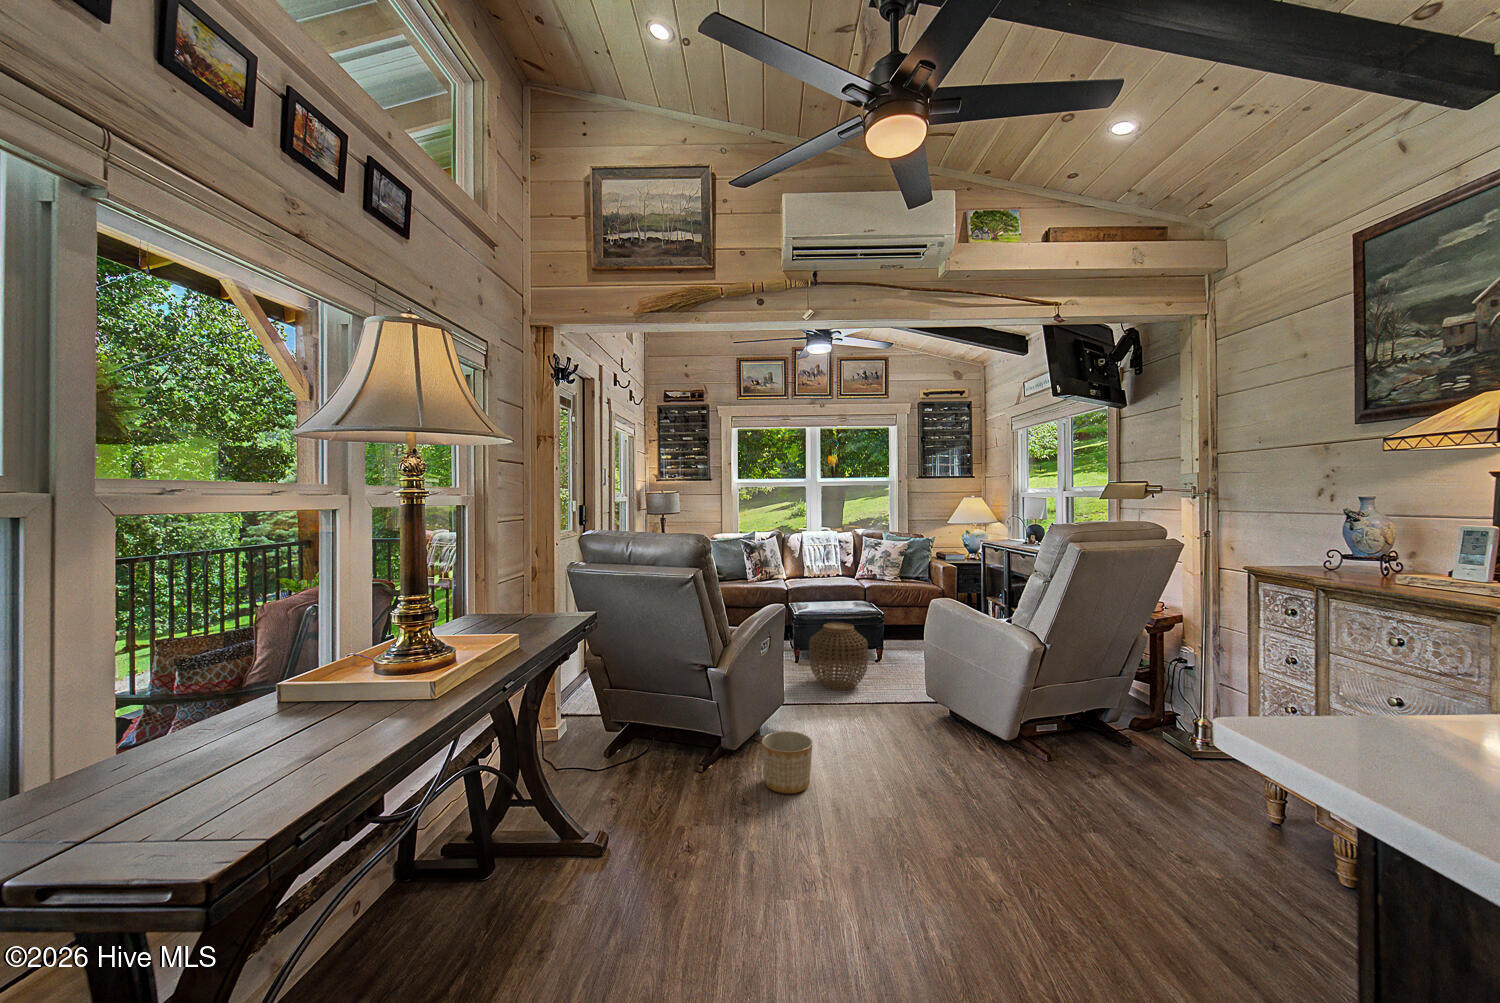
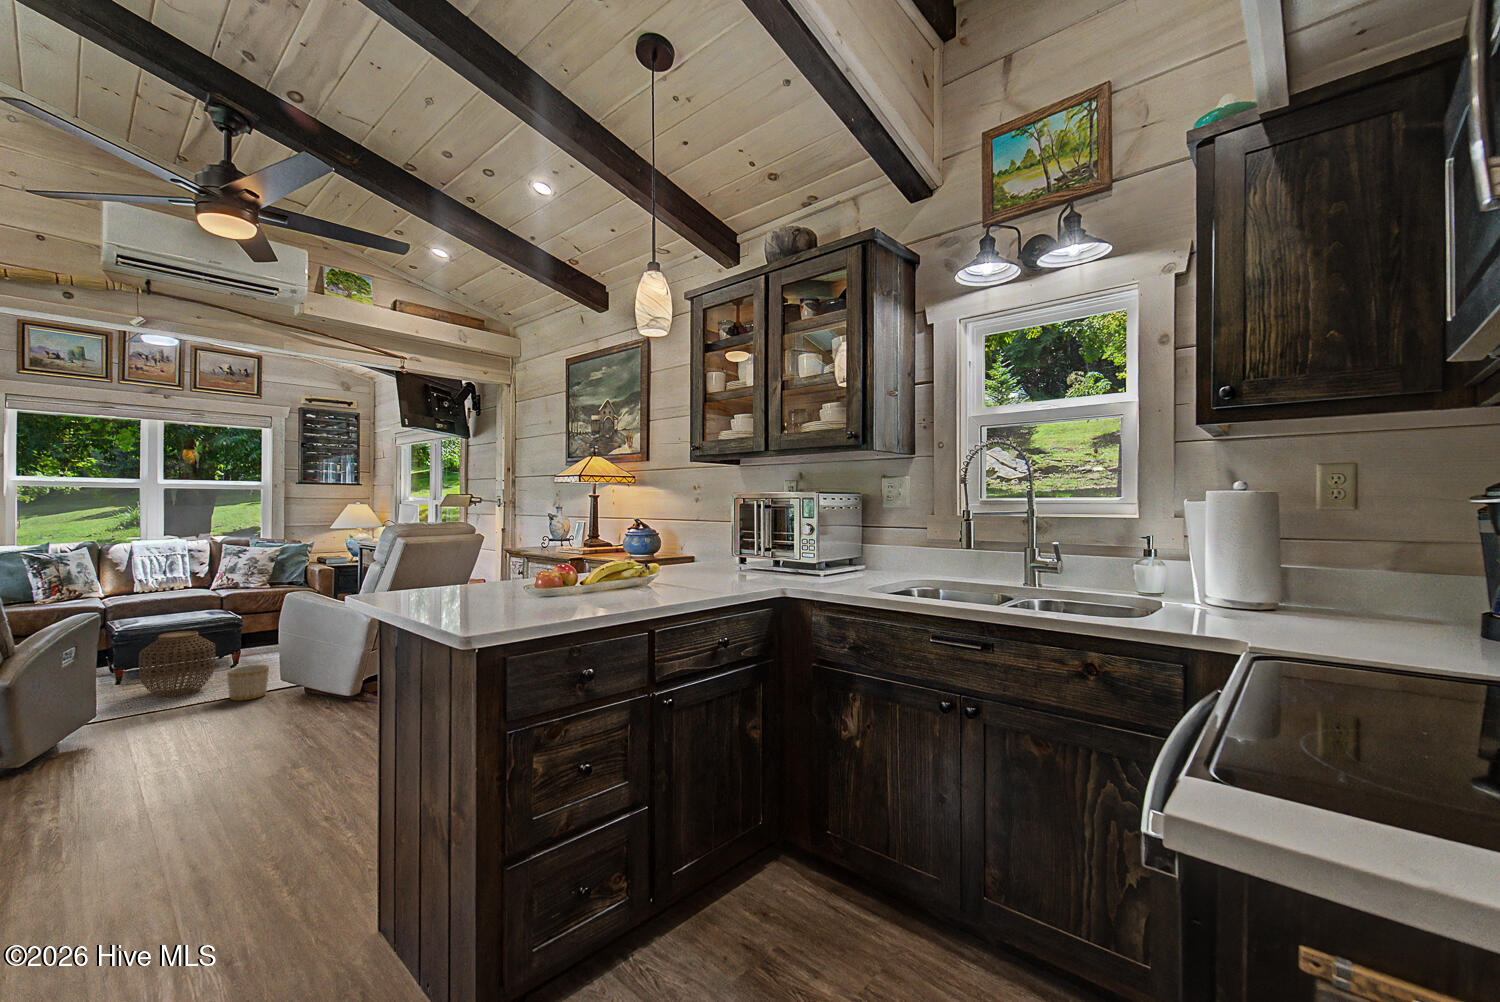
planter: present [762,731,813,794] -> present [227,665,269,701]

